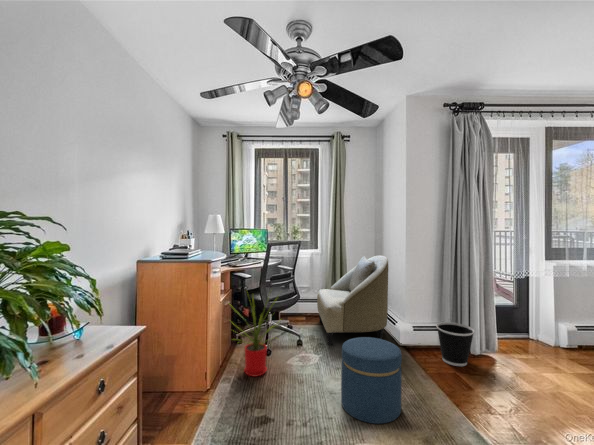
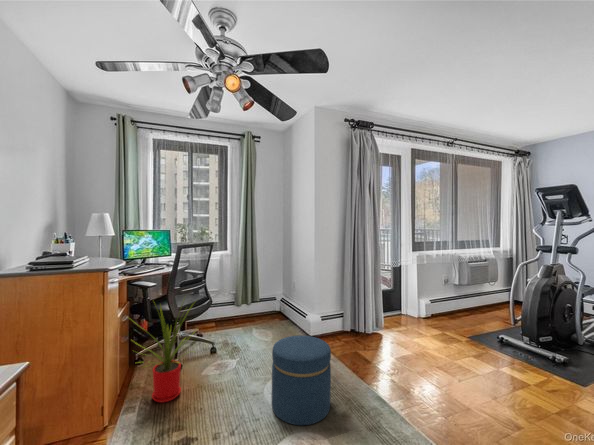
armchair: present [317,255,388,345] -> none [226,253,297,347]
wastebasket: present [436,322,475,366] -> none [342,309,372,347]

